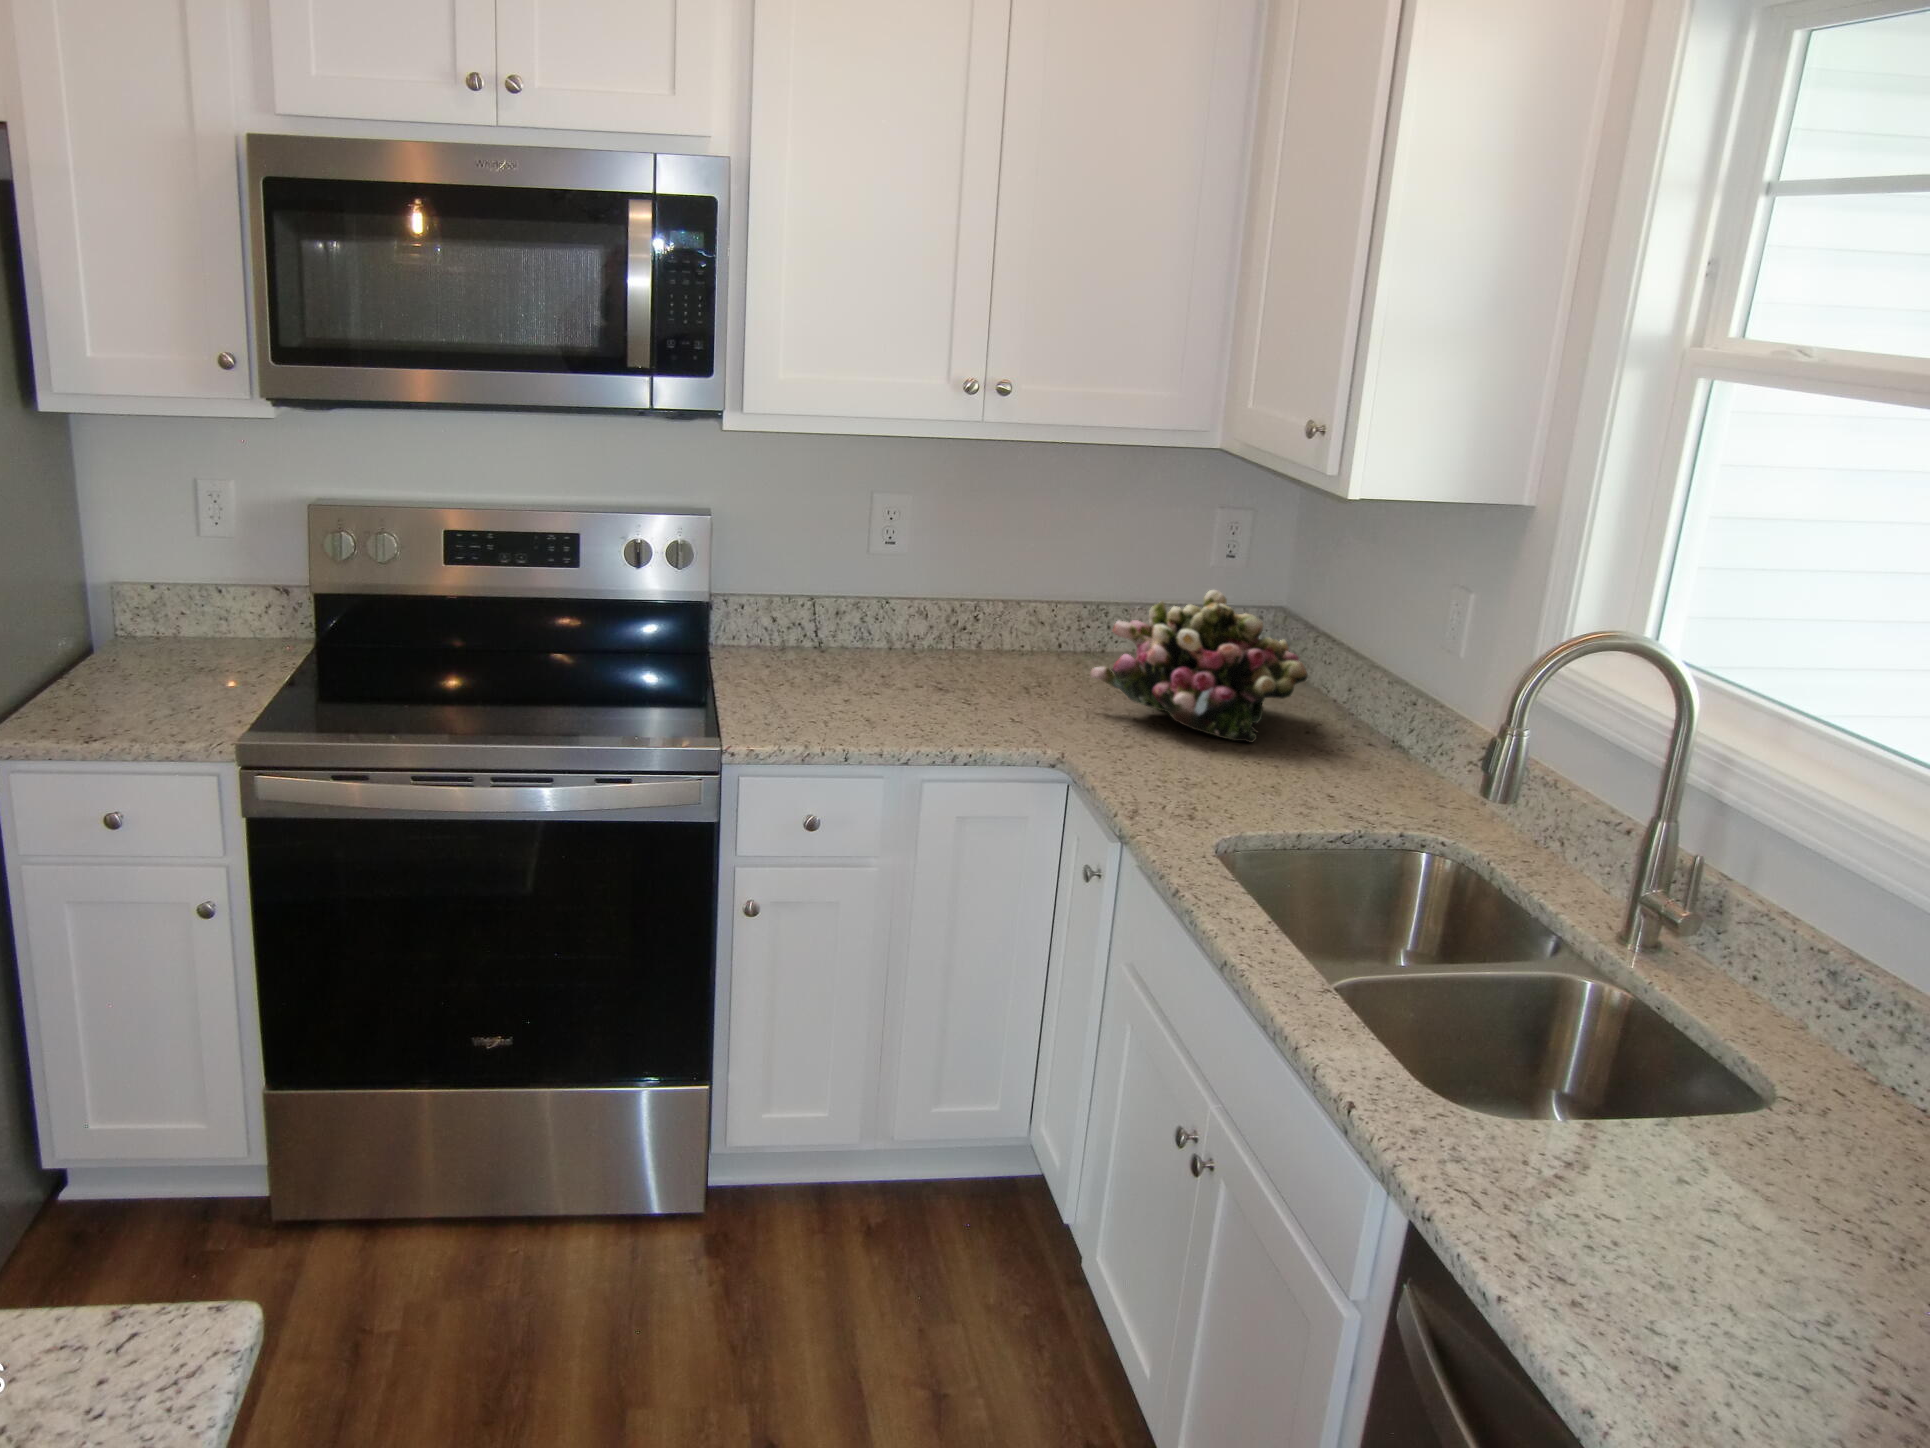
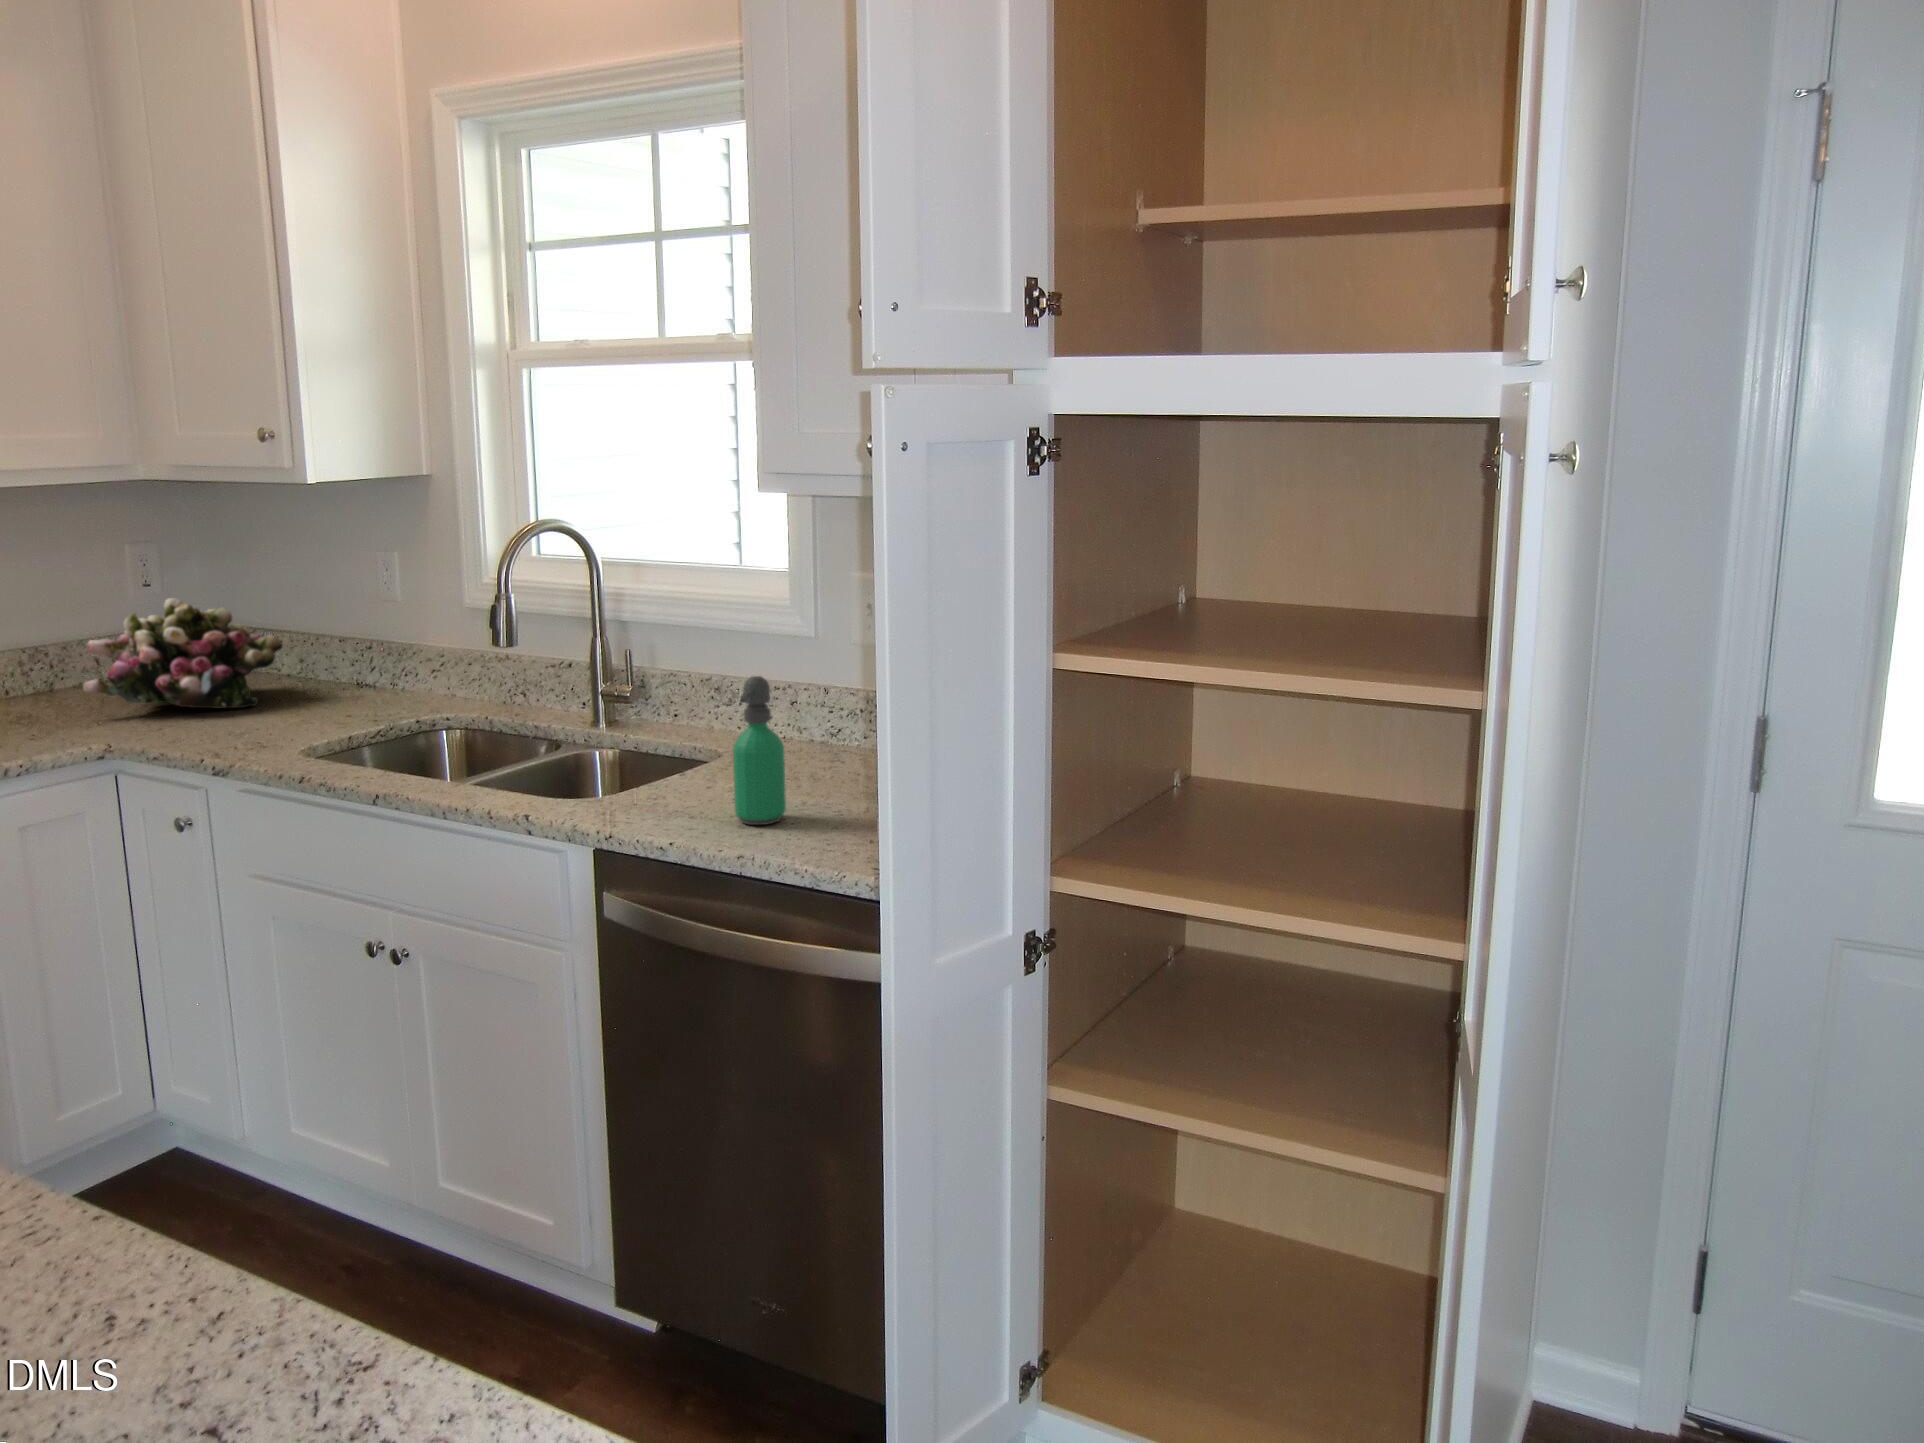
soap dispenser: none [1656,1081,1792,1355] -> present [733,676,786,825]

